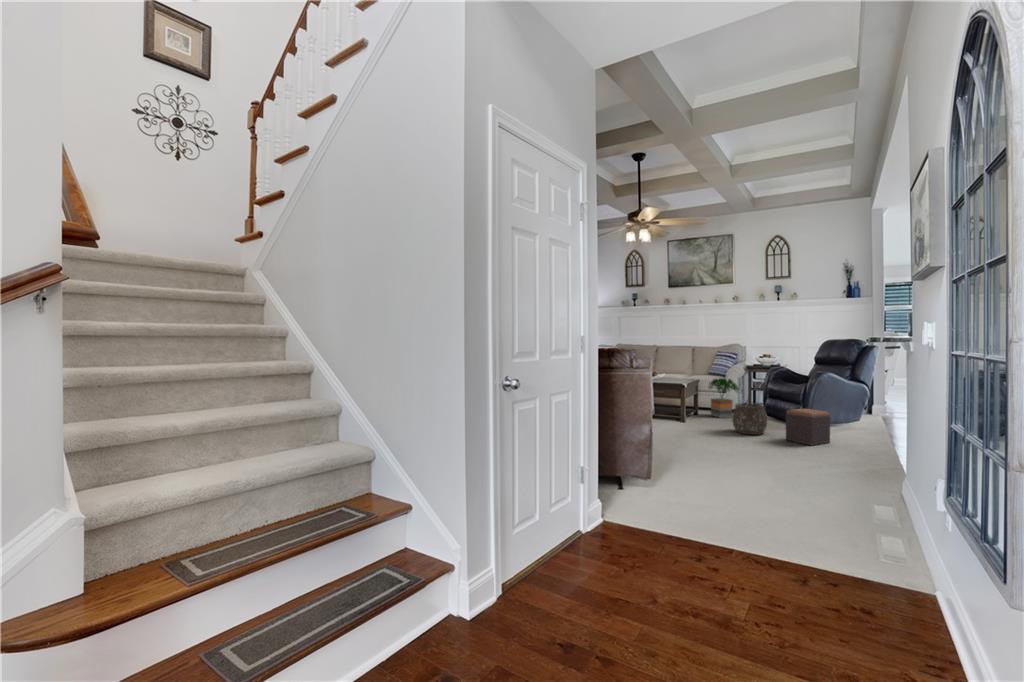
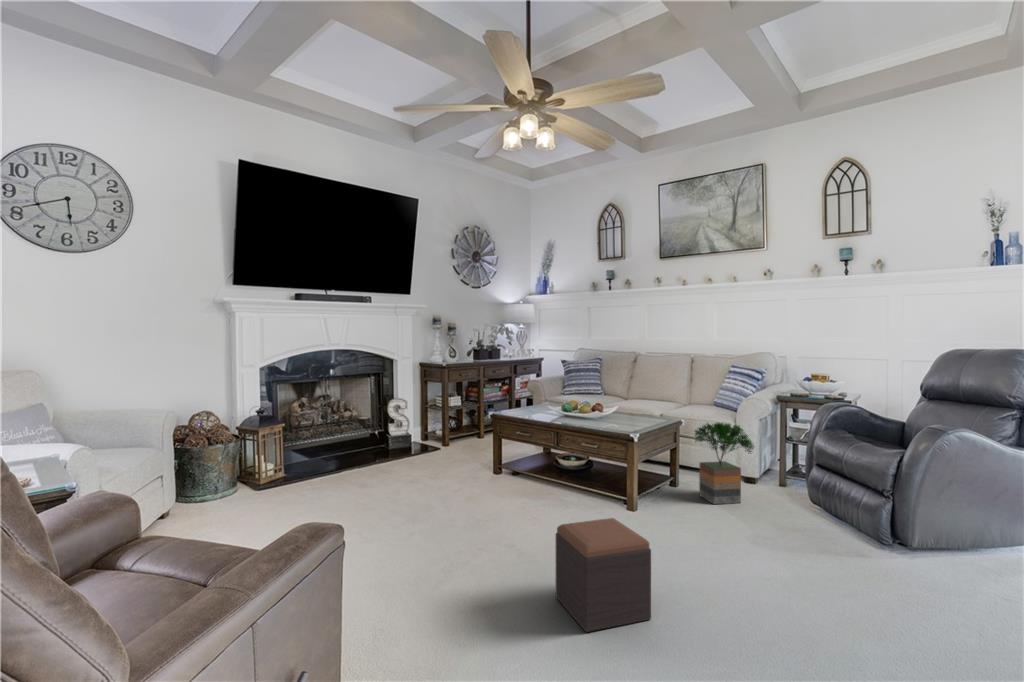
woven basket: present [732,403,767,435] -> none [716,493,800,581]
footstool: present [786,409,830,445] -> present [556,518,651,632]

